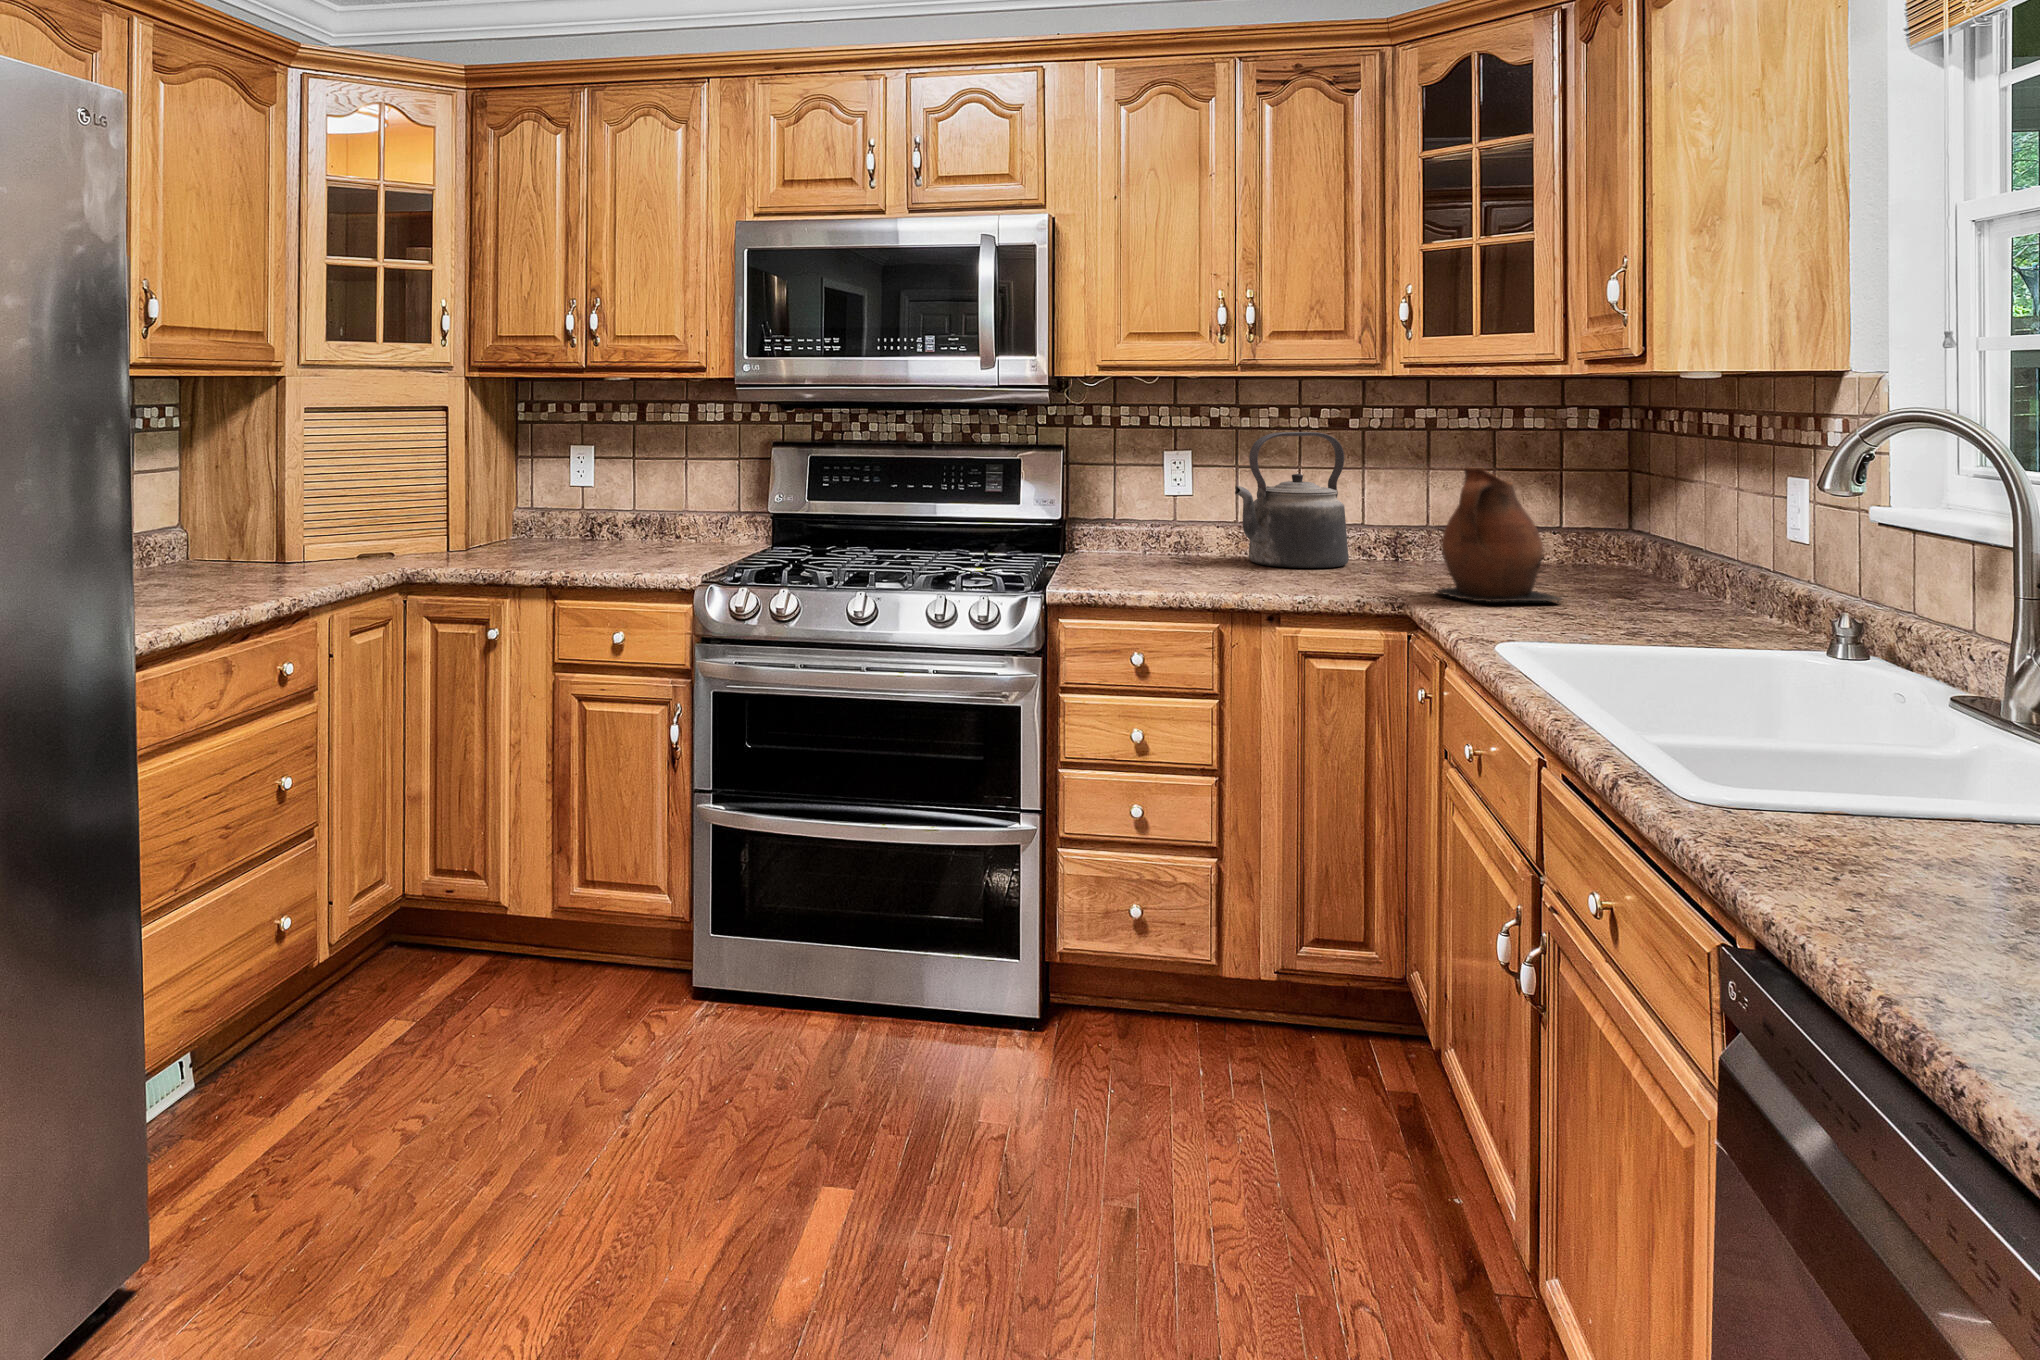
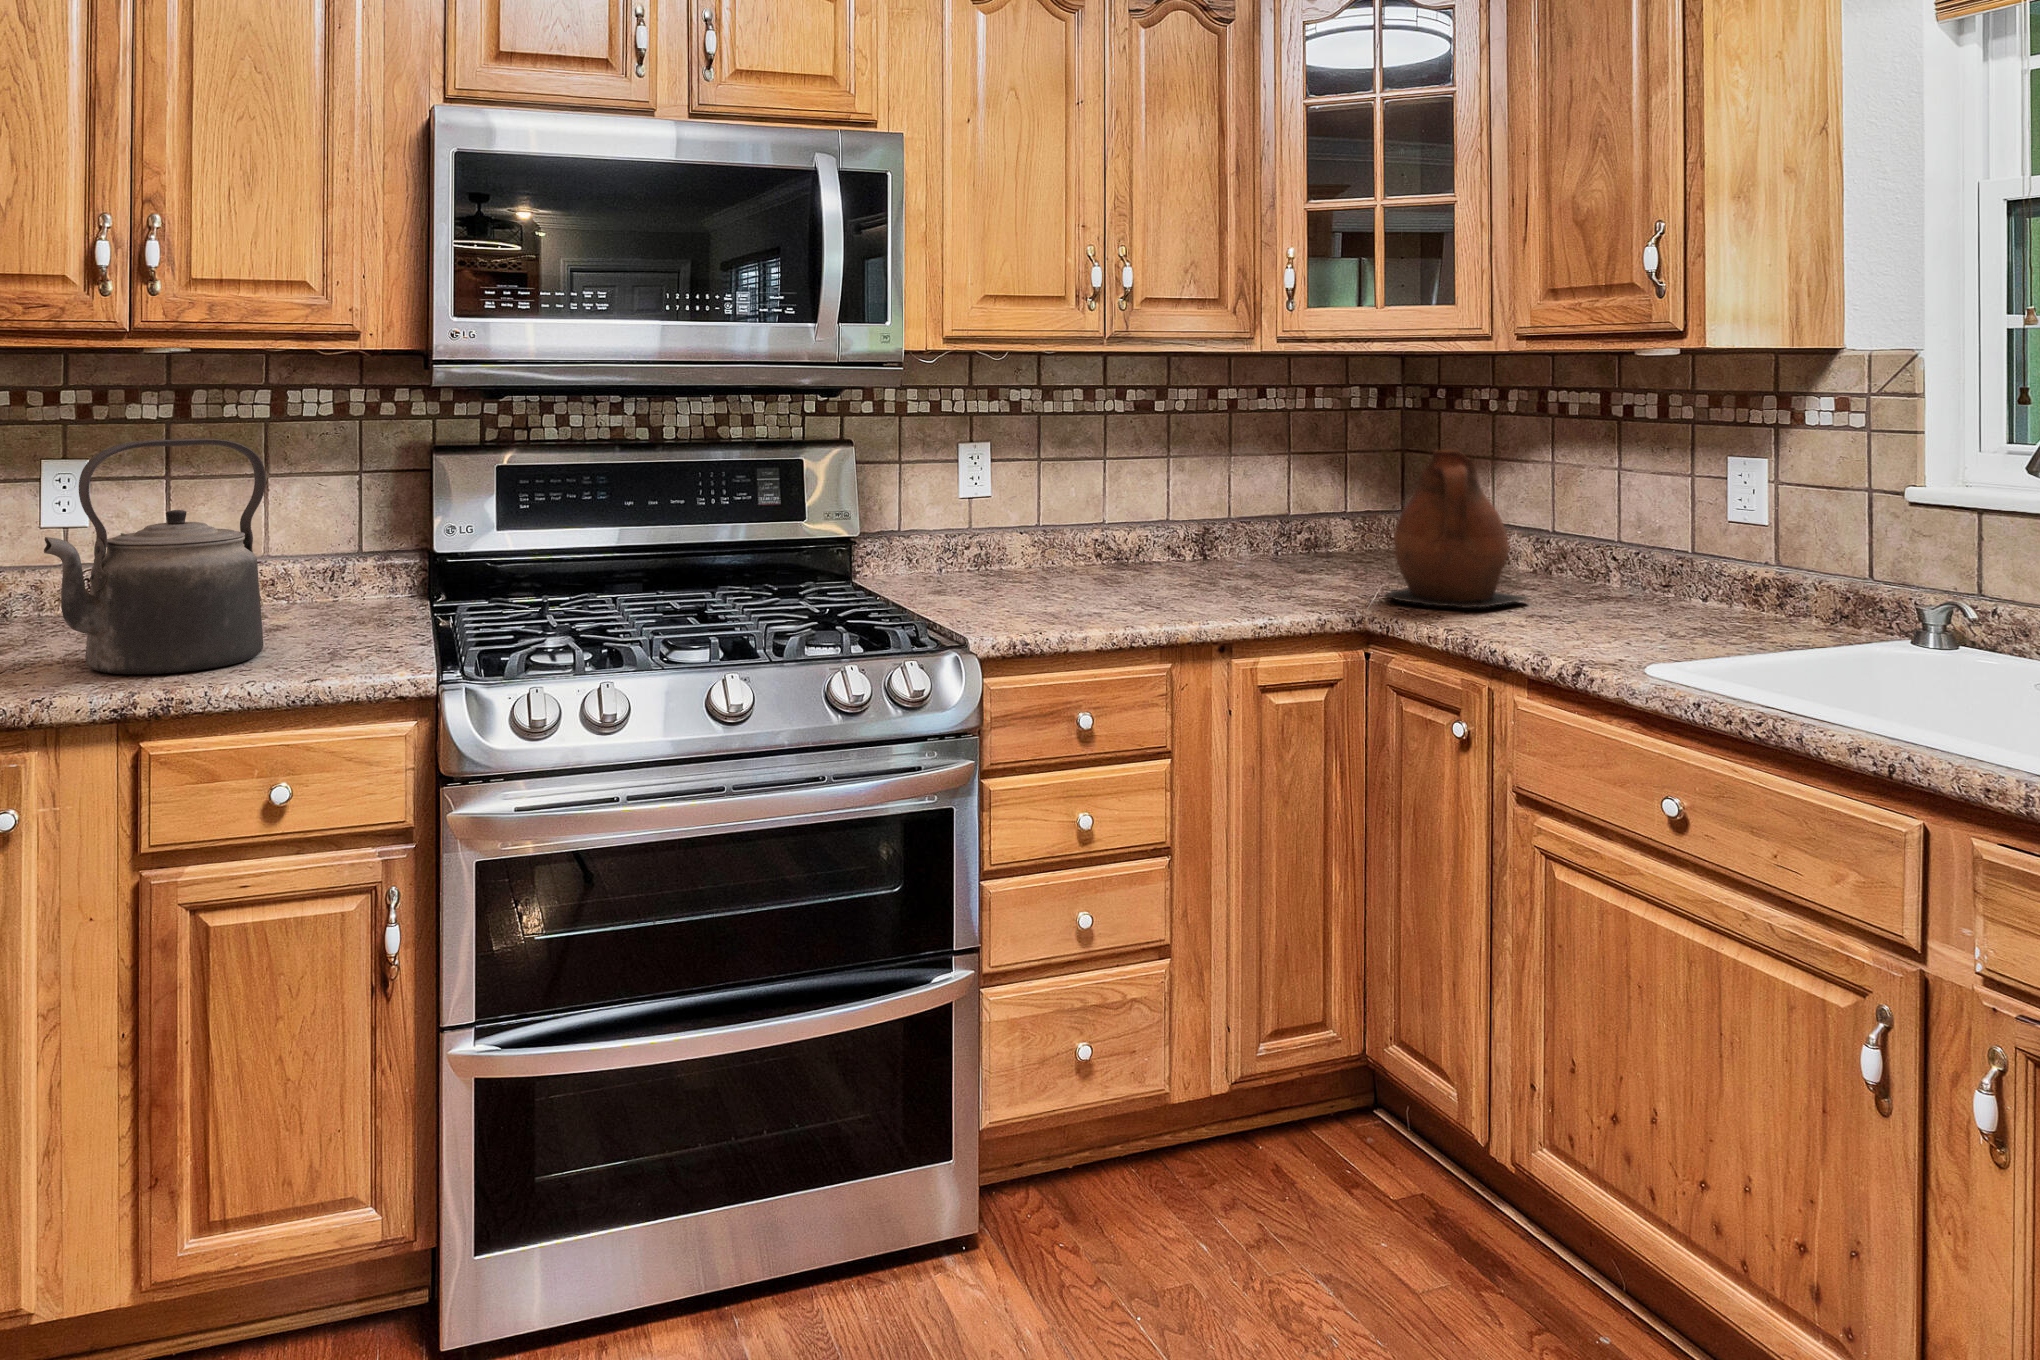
kettle: present [1235,432,1349,568] -> present [44,439,266,674]

